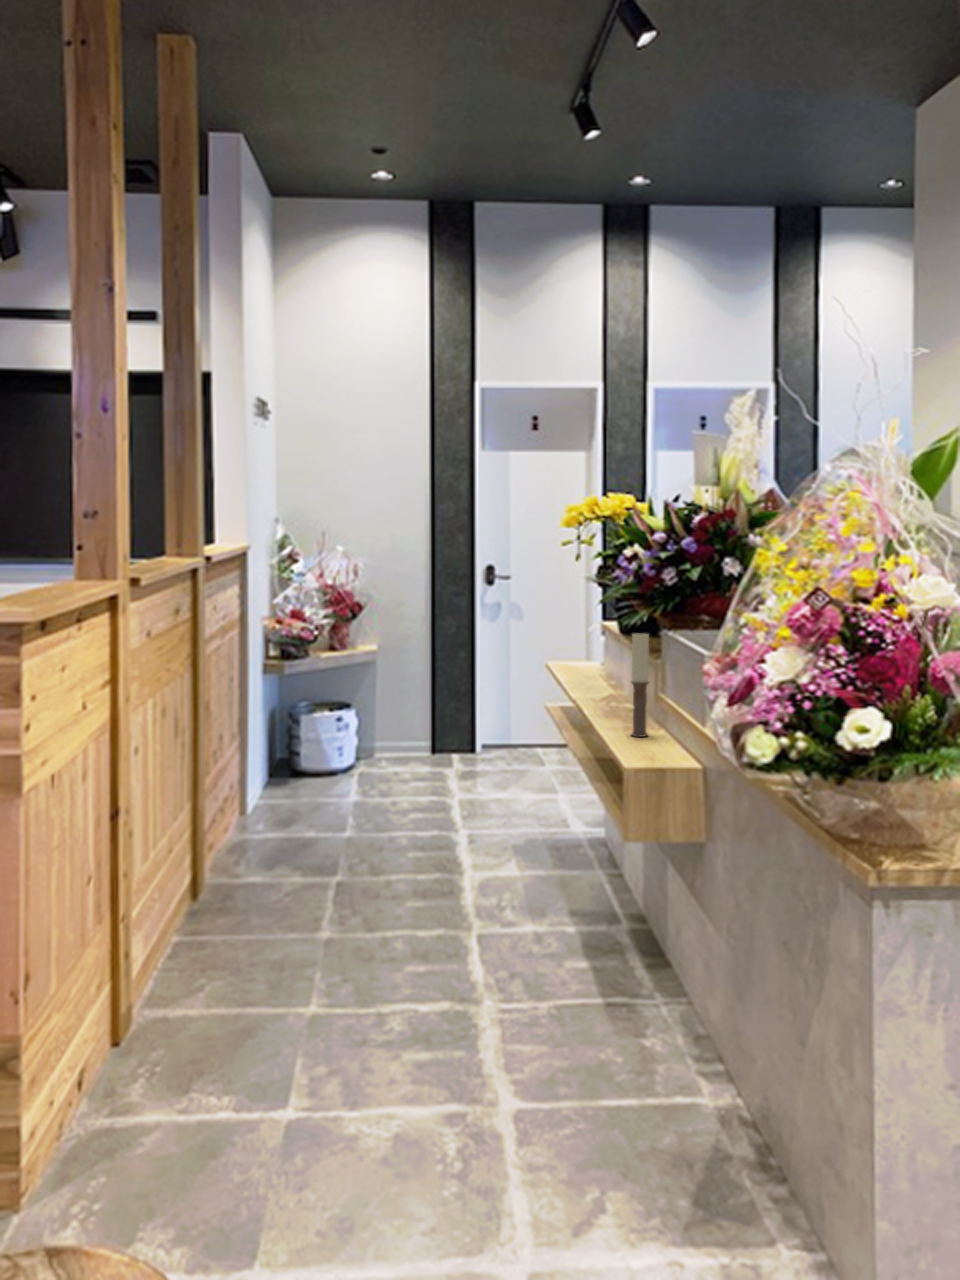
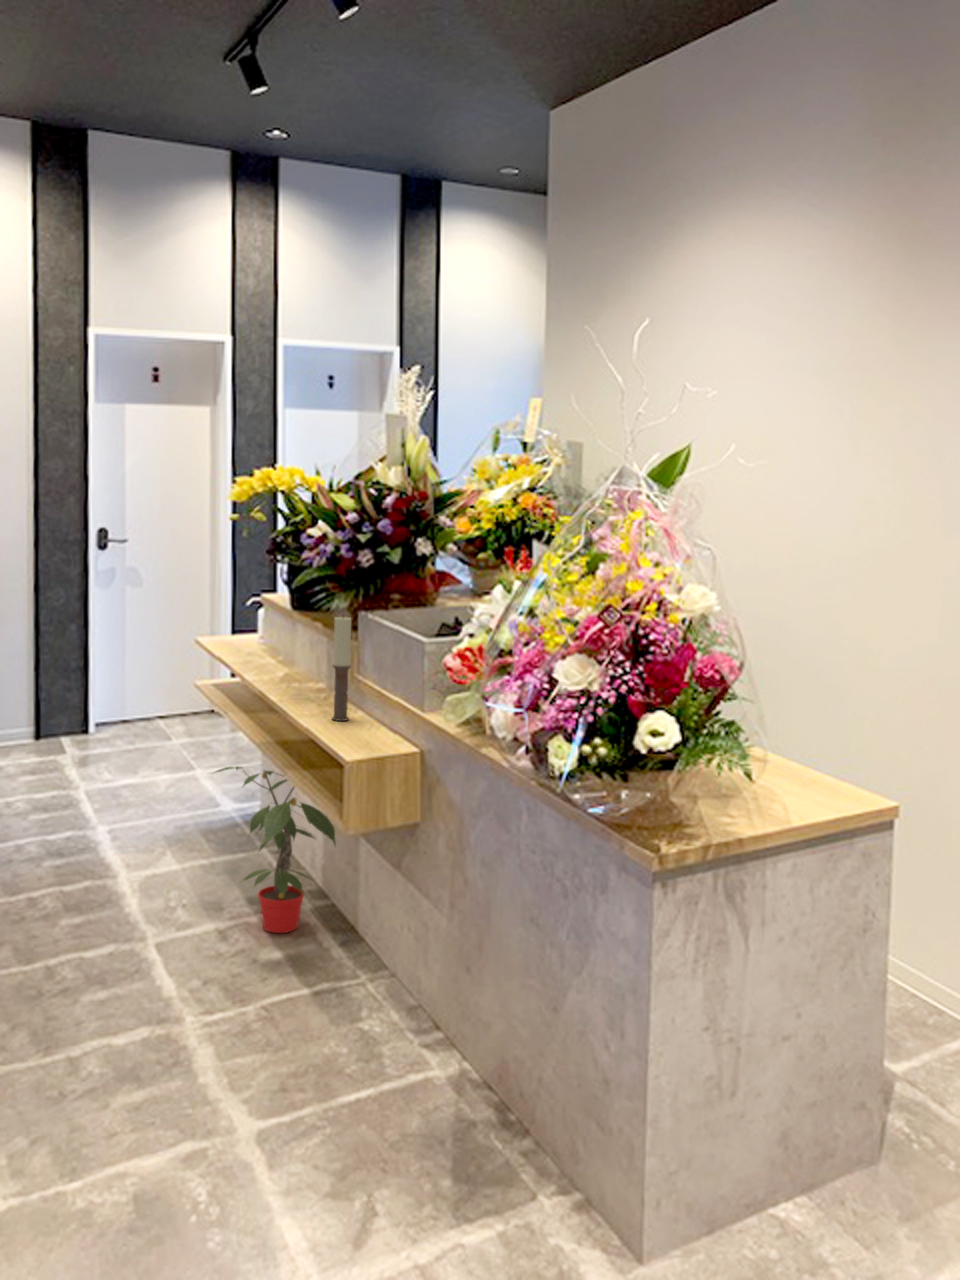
potted plant: none [528,781,637,947] -> present [214,766,336,933]

